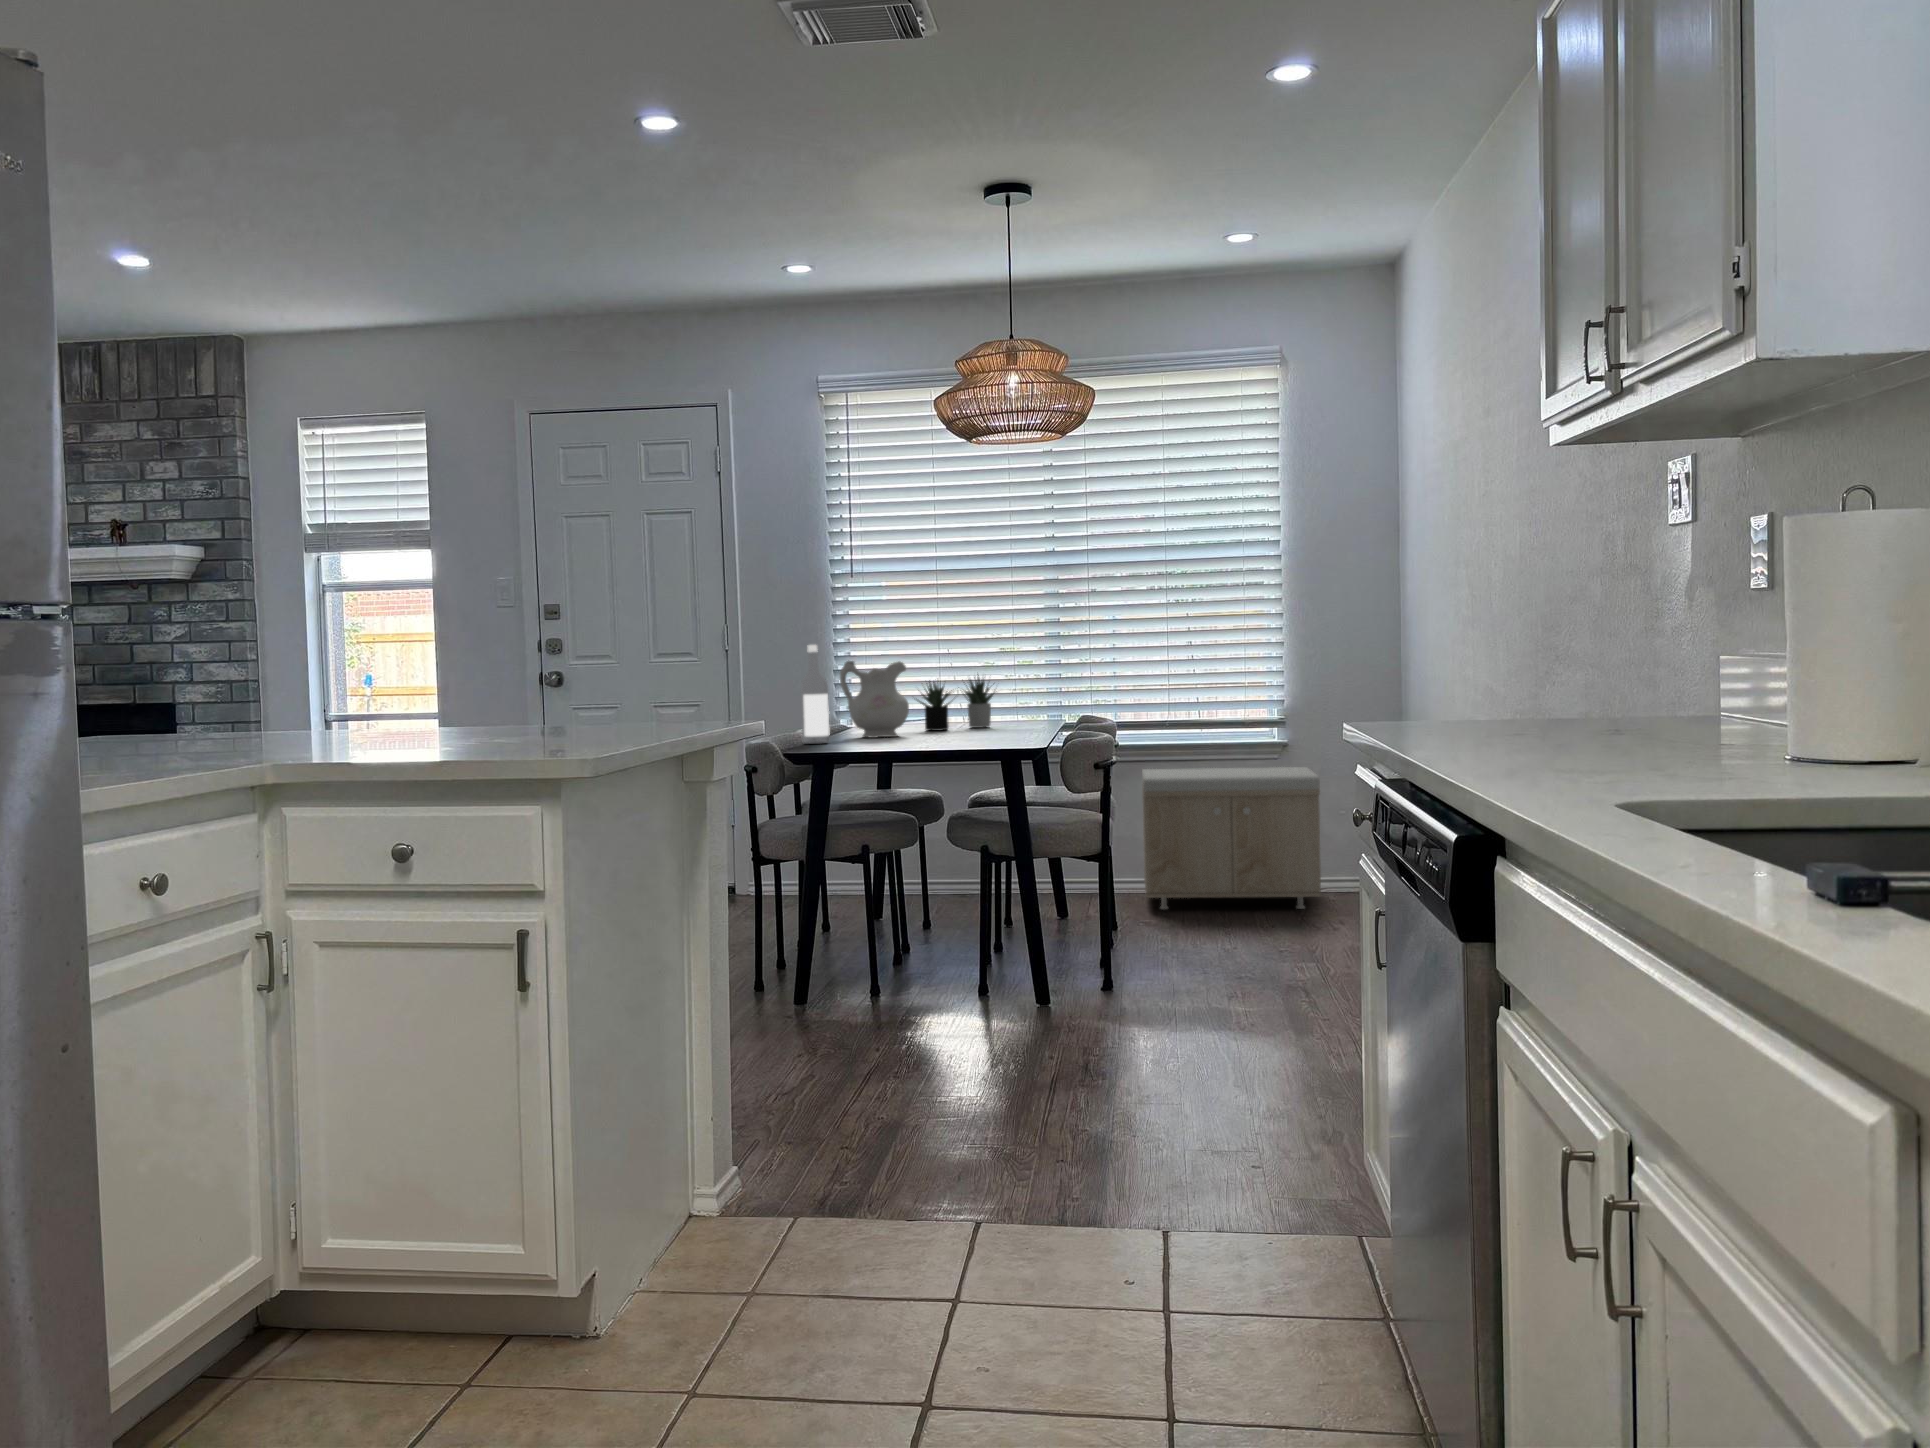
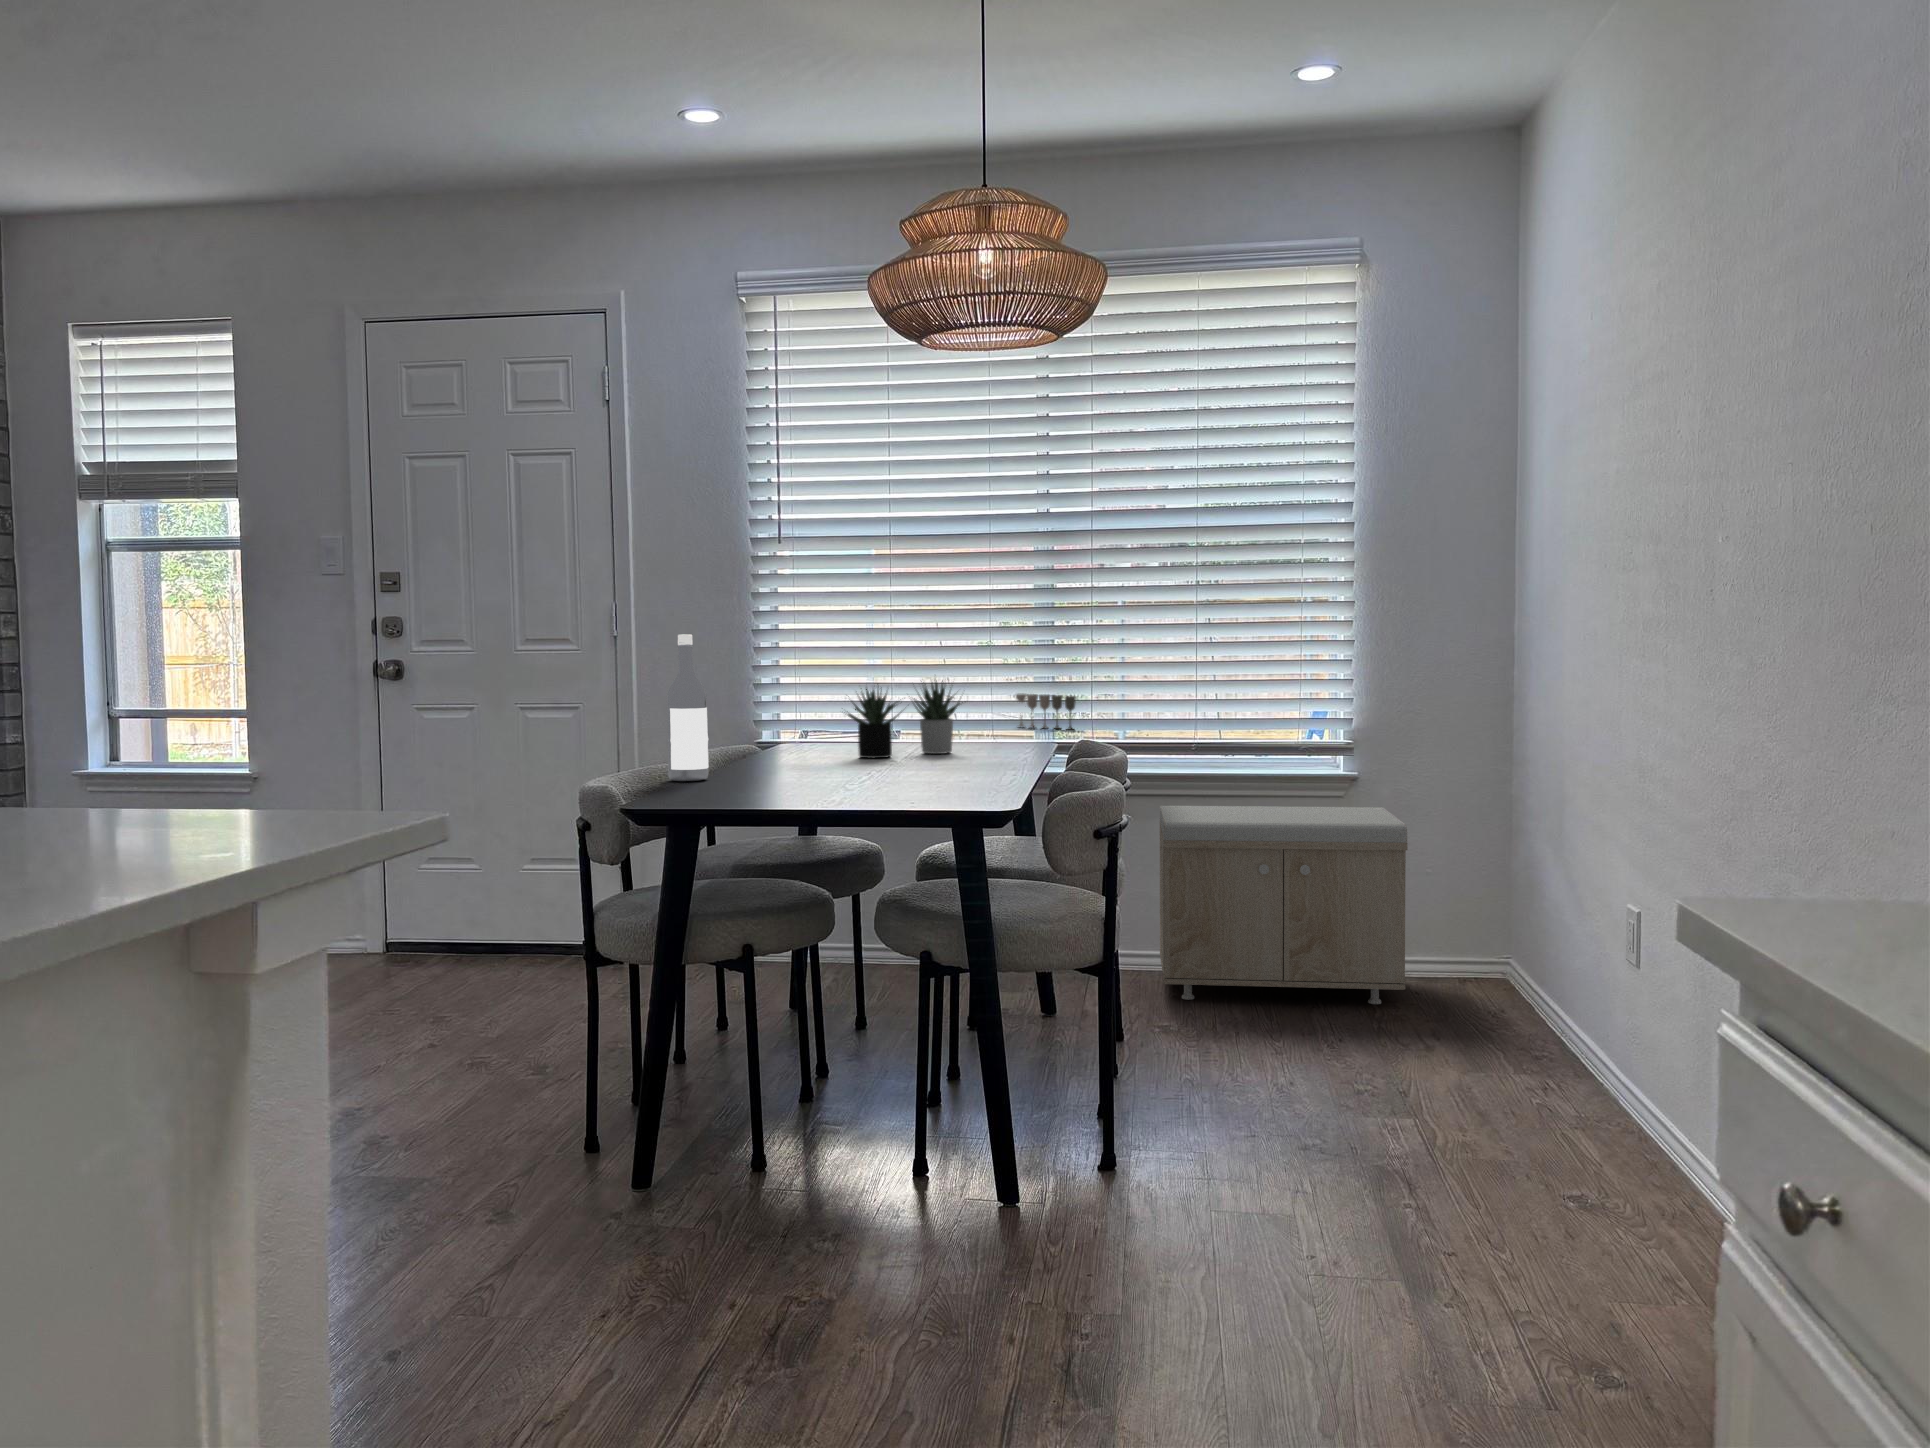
ceramic pitcher: present [840,661,909,738] -> none [731,657,832,770]
wine glass: none [1033,688,1078,714] -> present [1016,694,1076,730]

